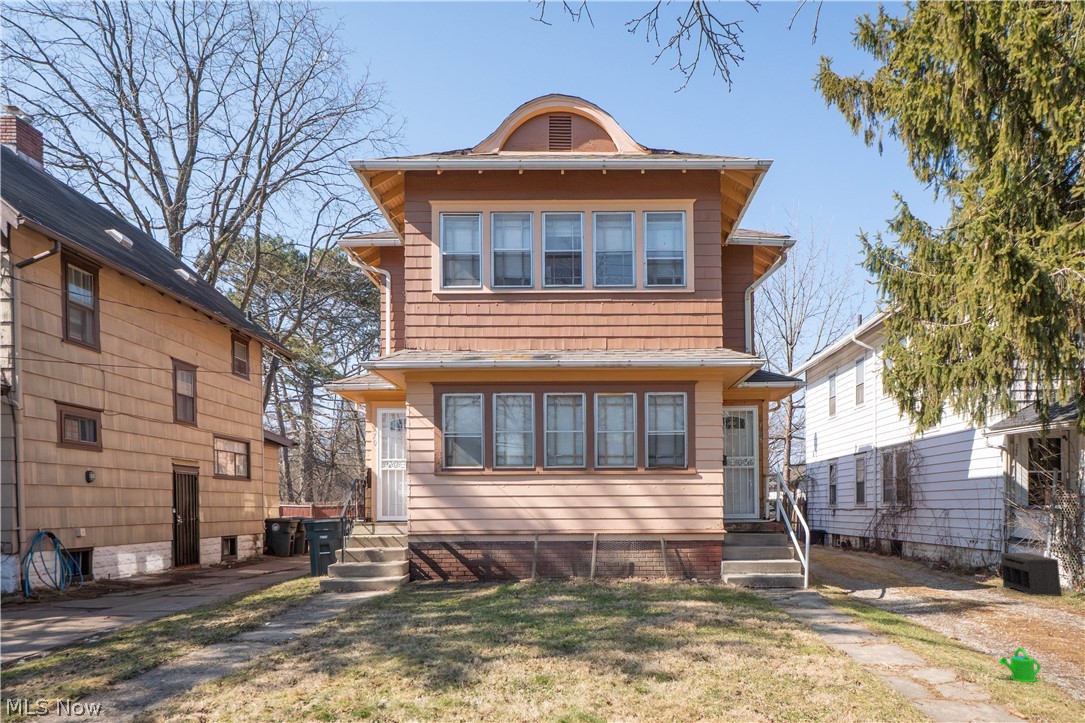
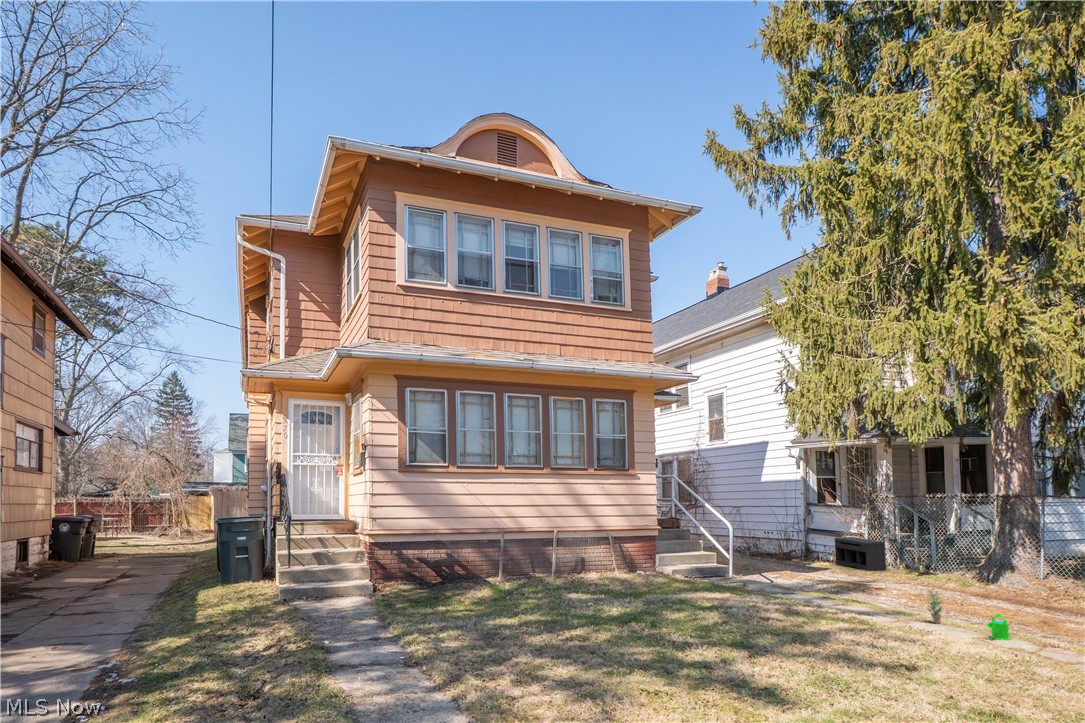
potted plant: none [956,612,984,657] -> present [928,590,942,624]

